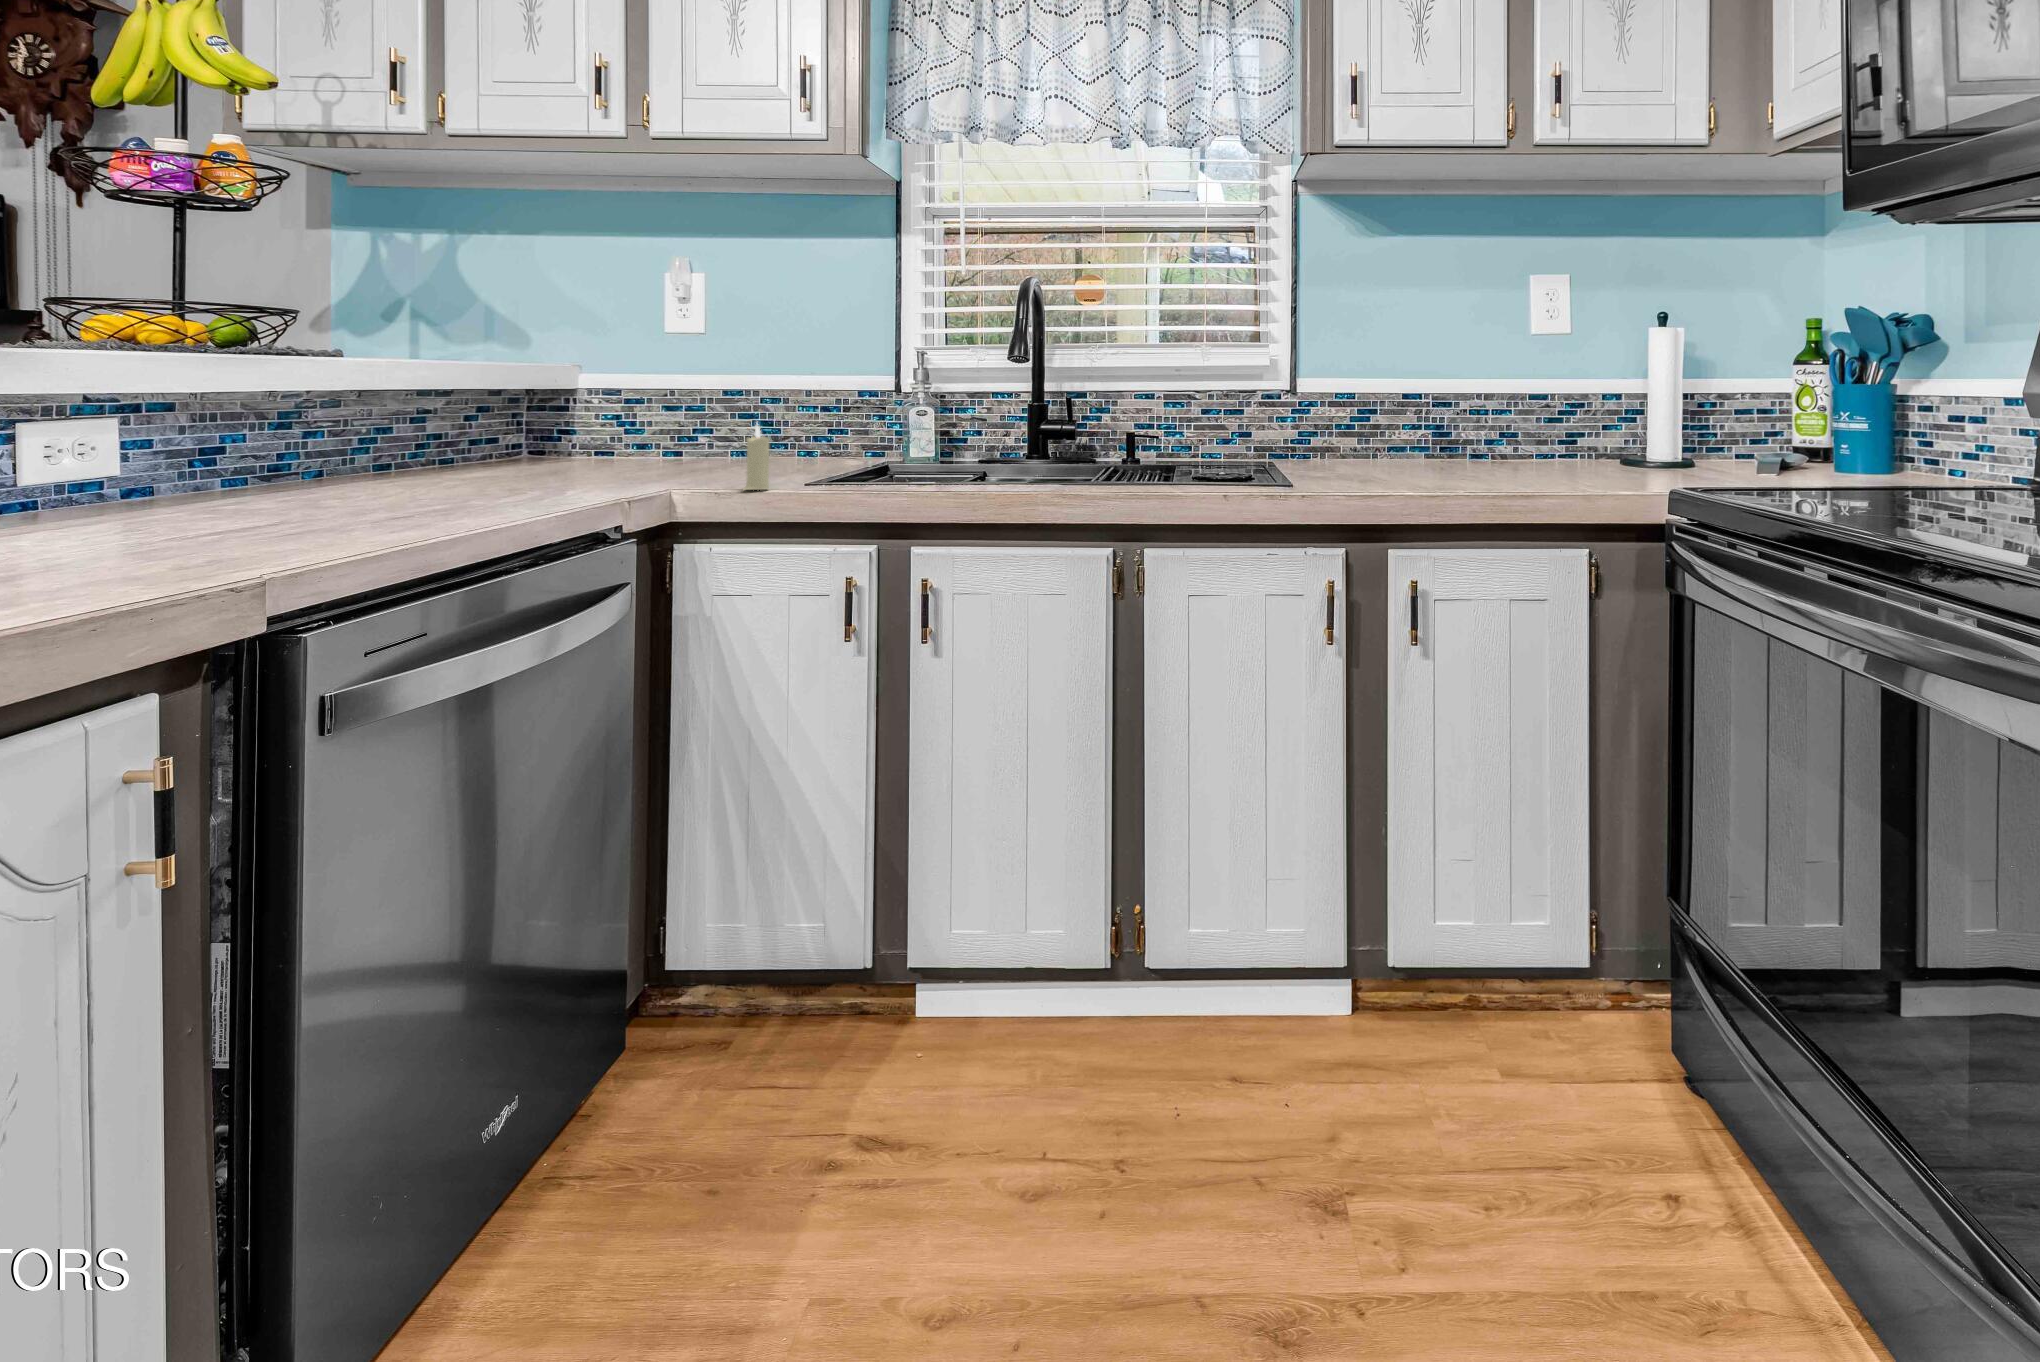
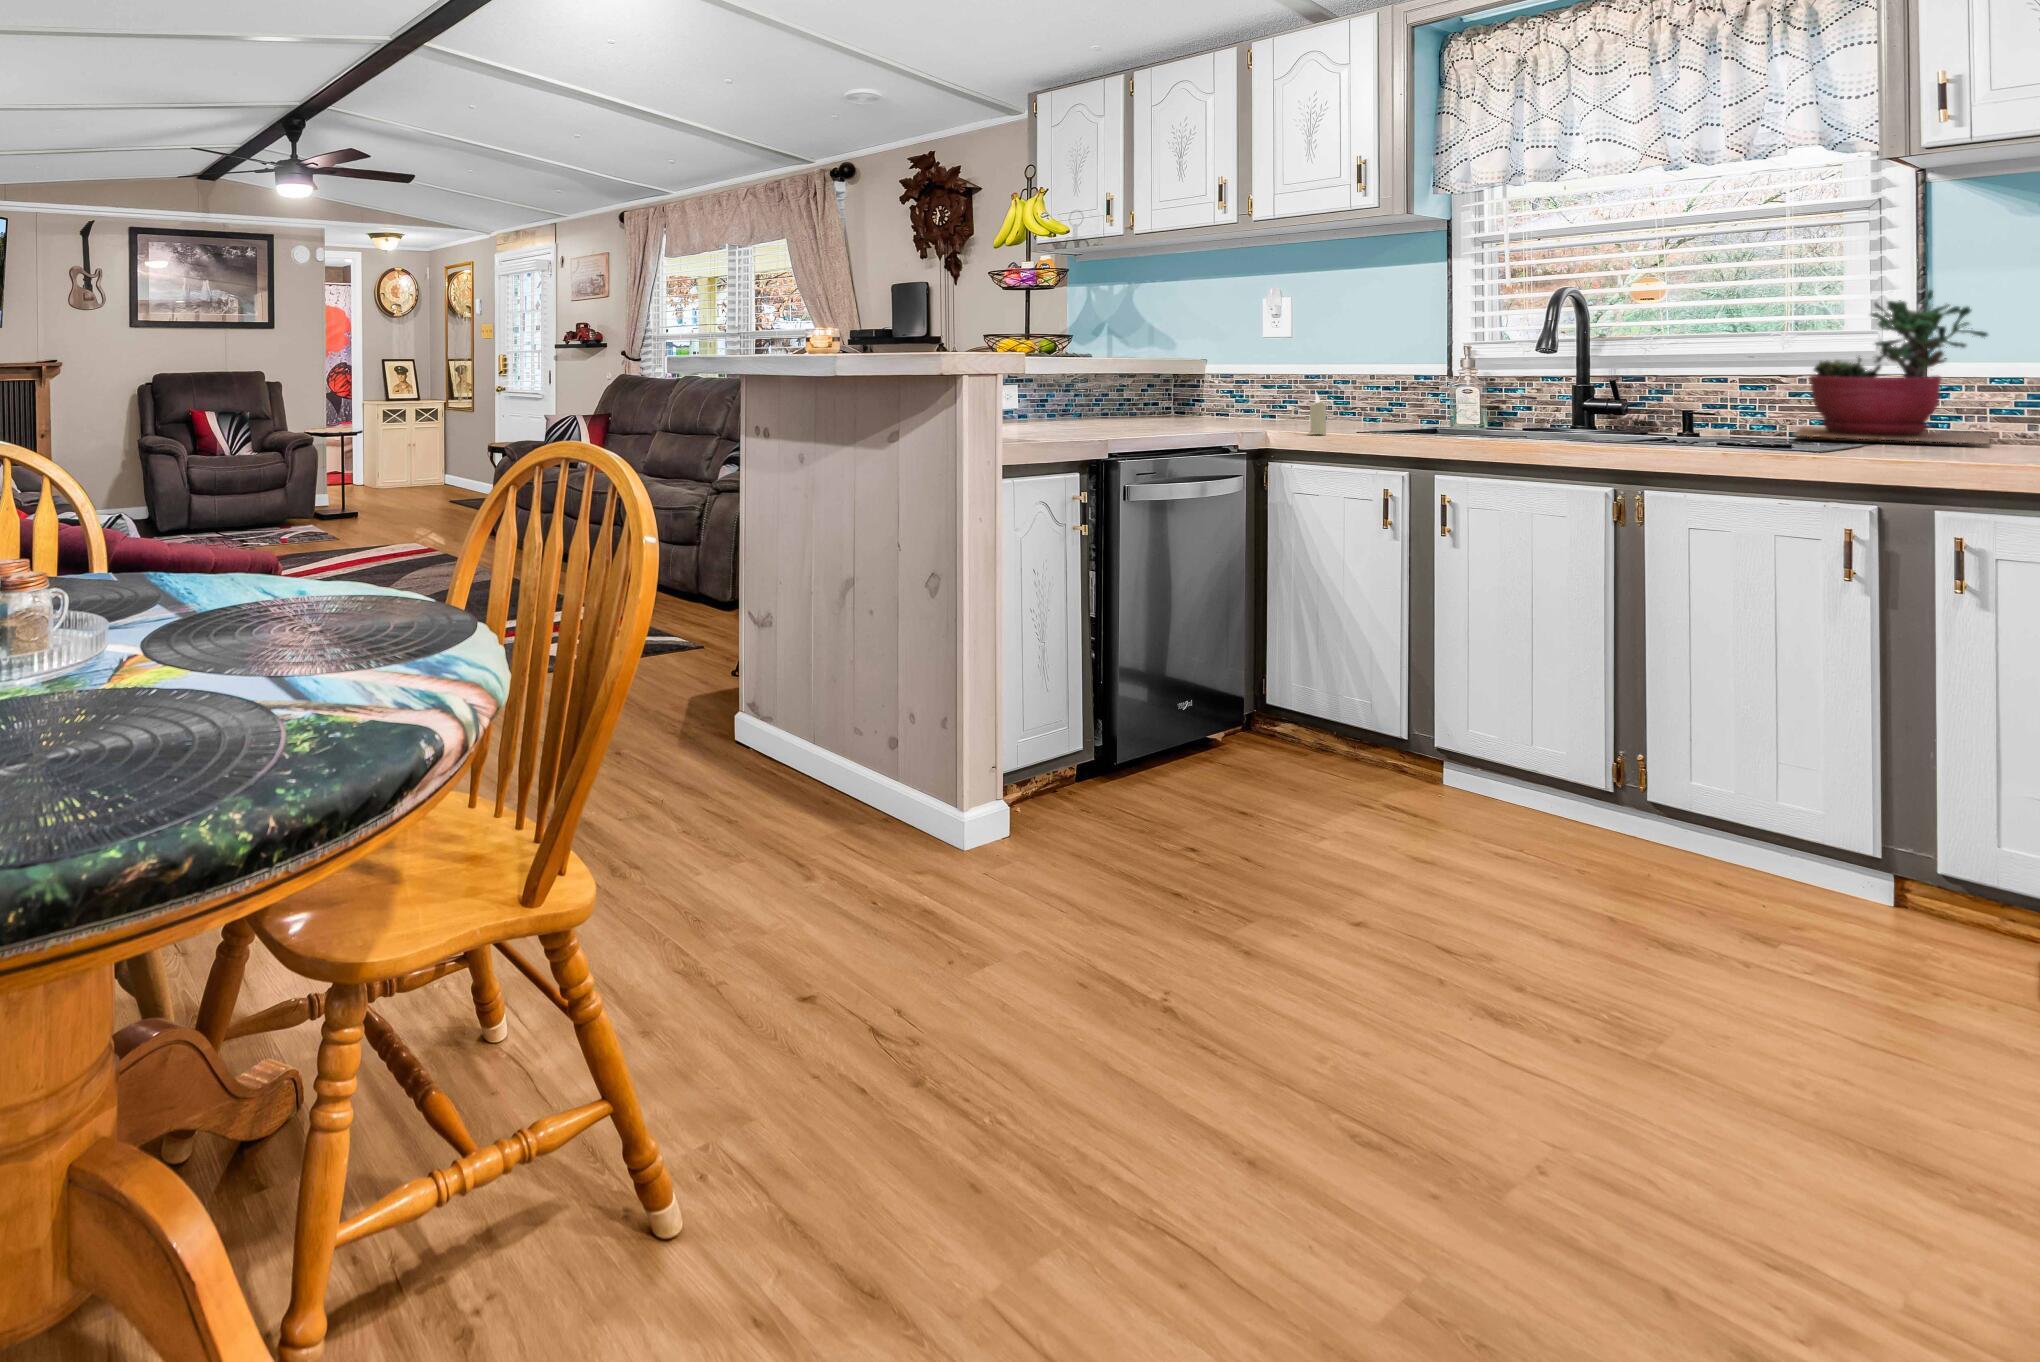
succulent plant: none [1209,302,1359,464] -> present [1794,290,1990,444]

